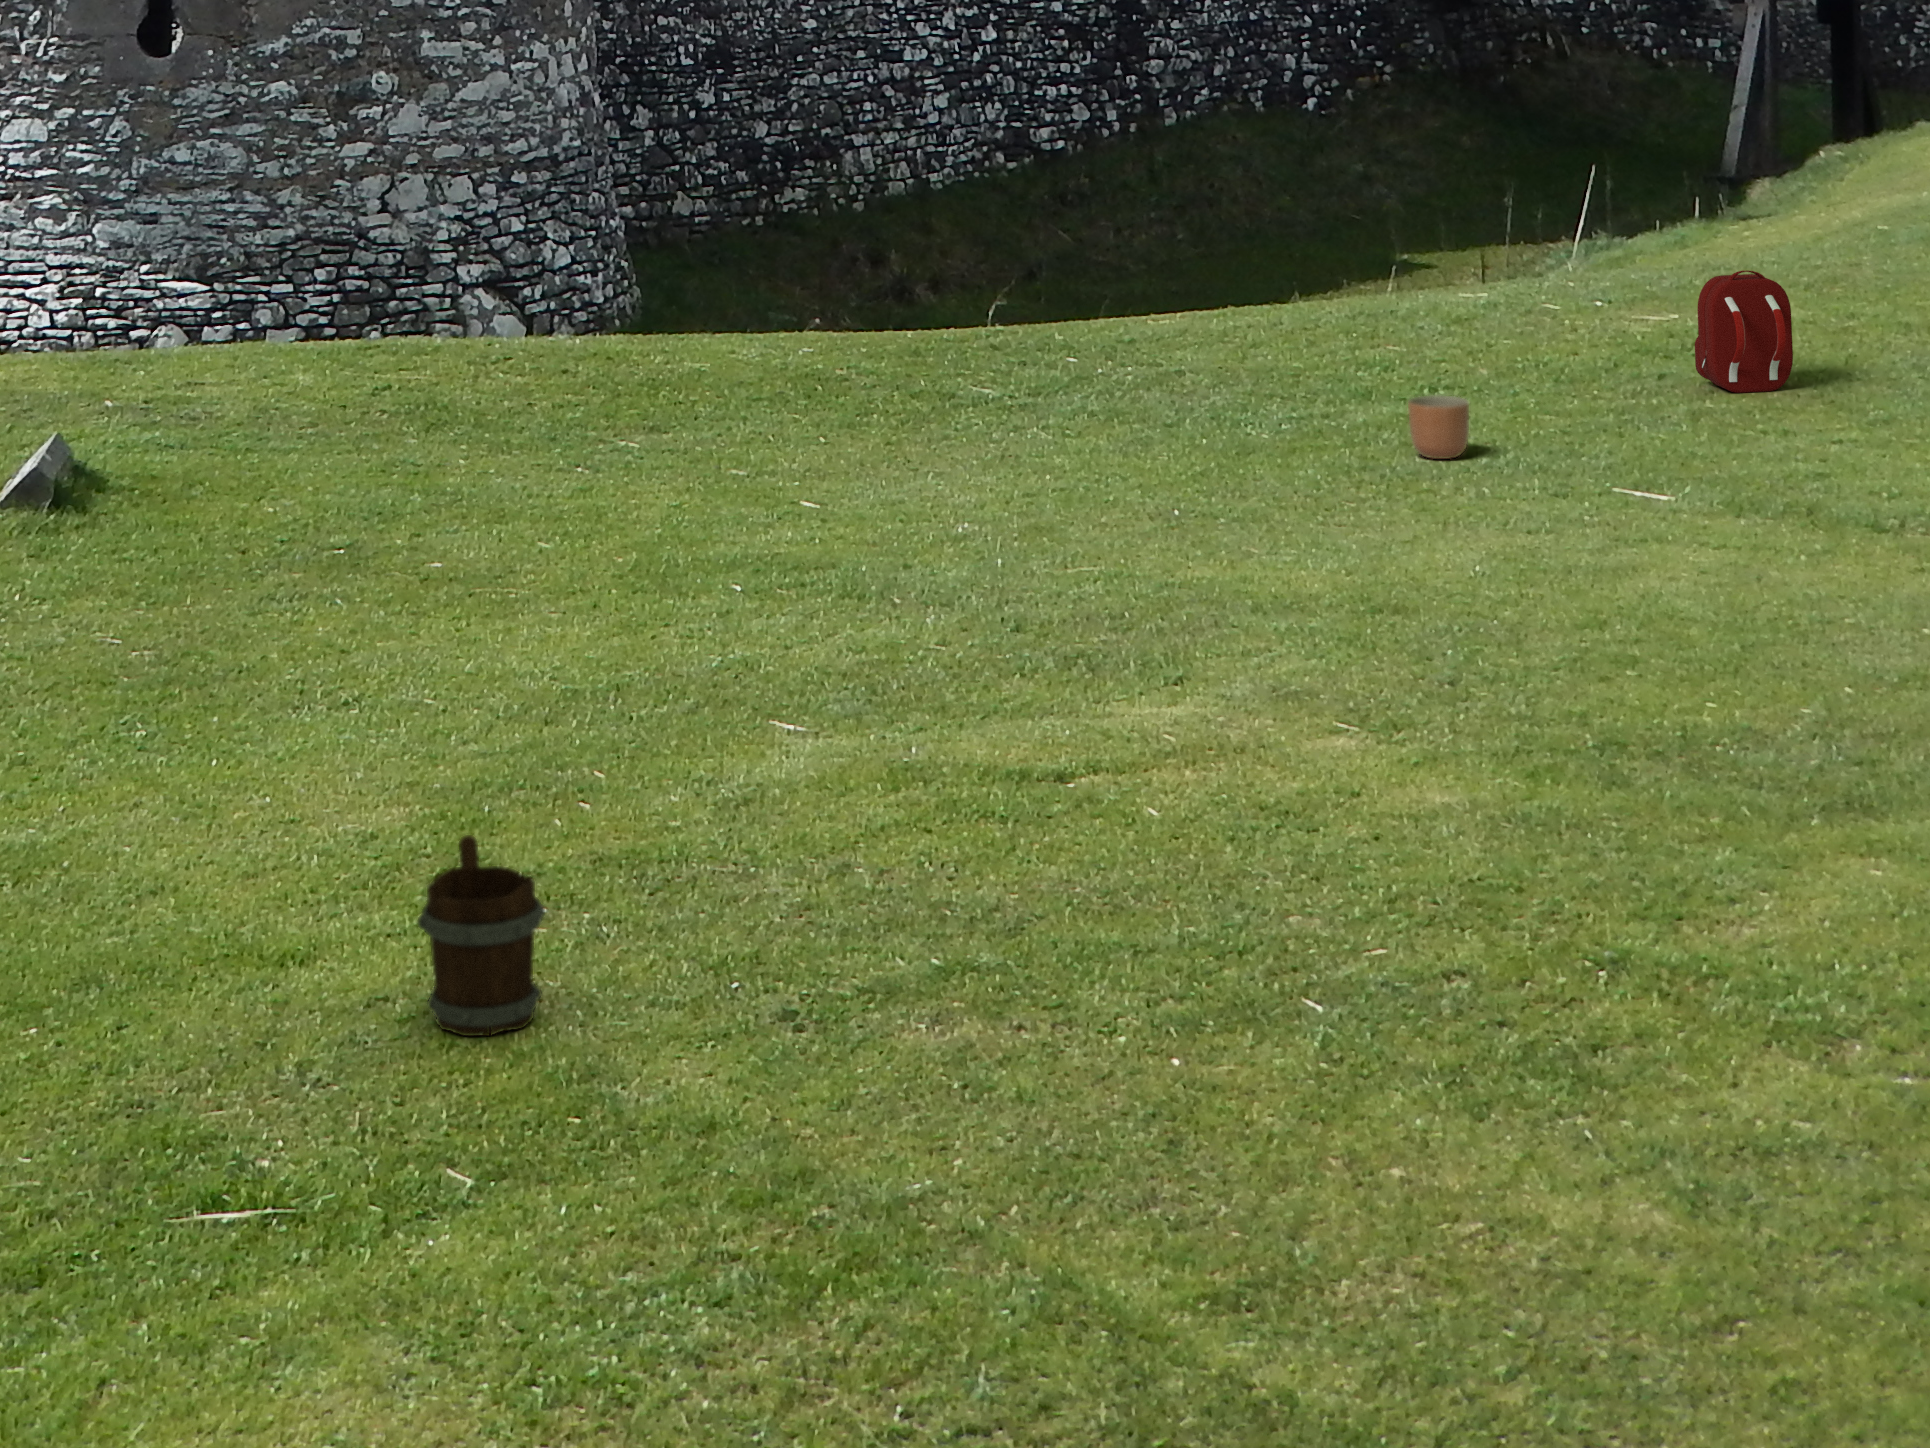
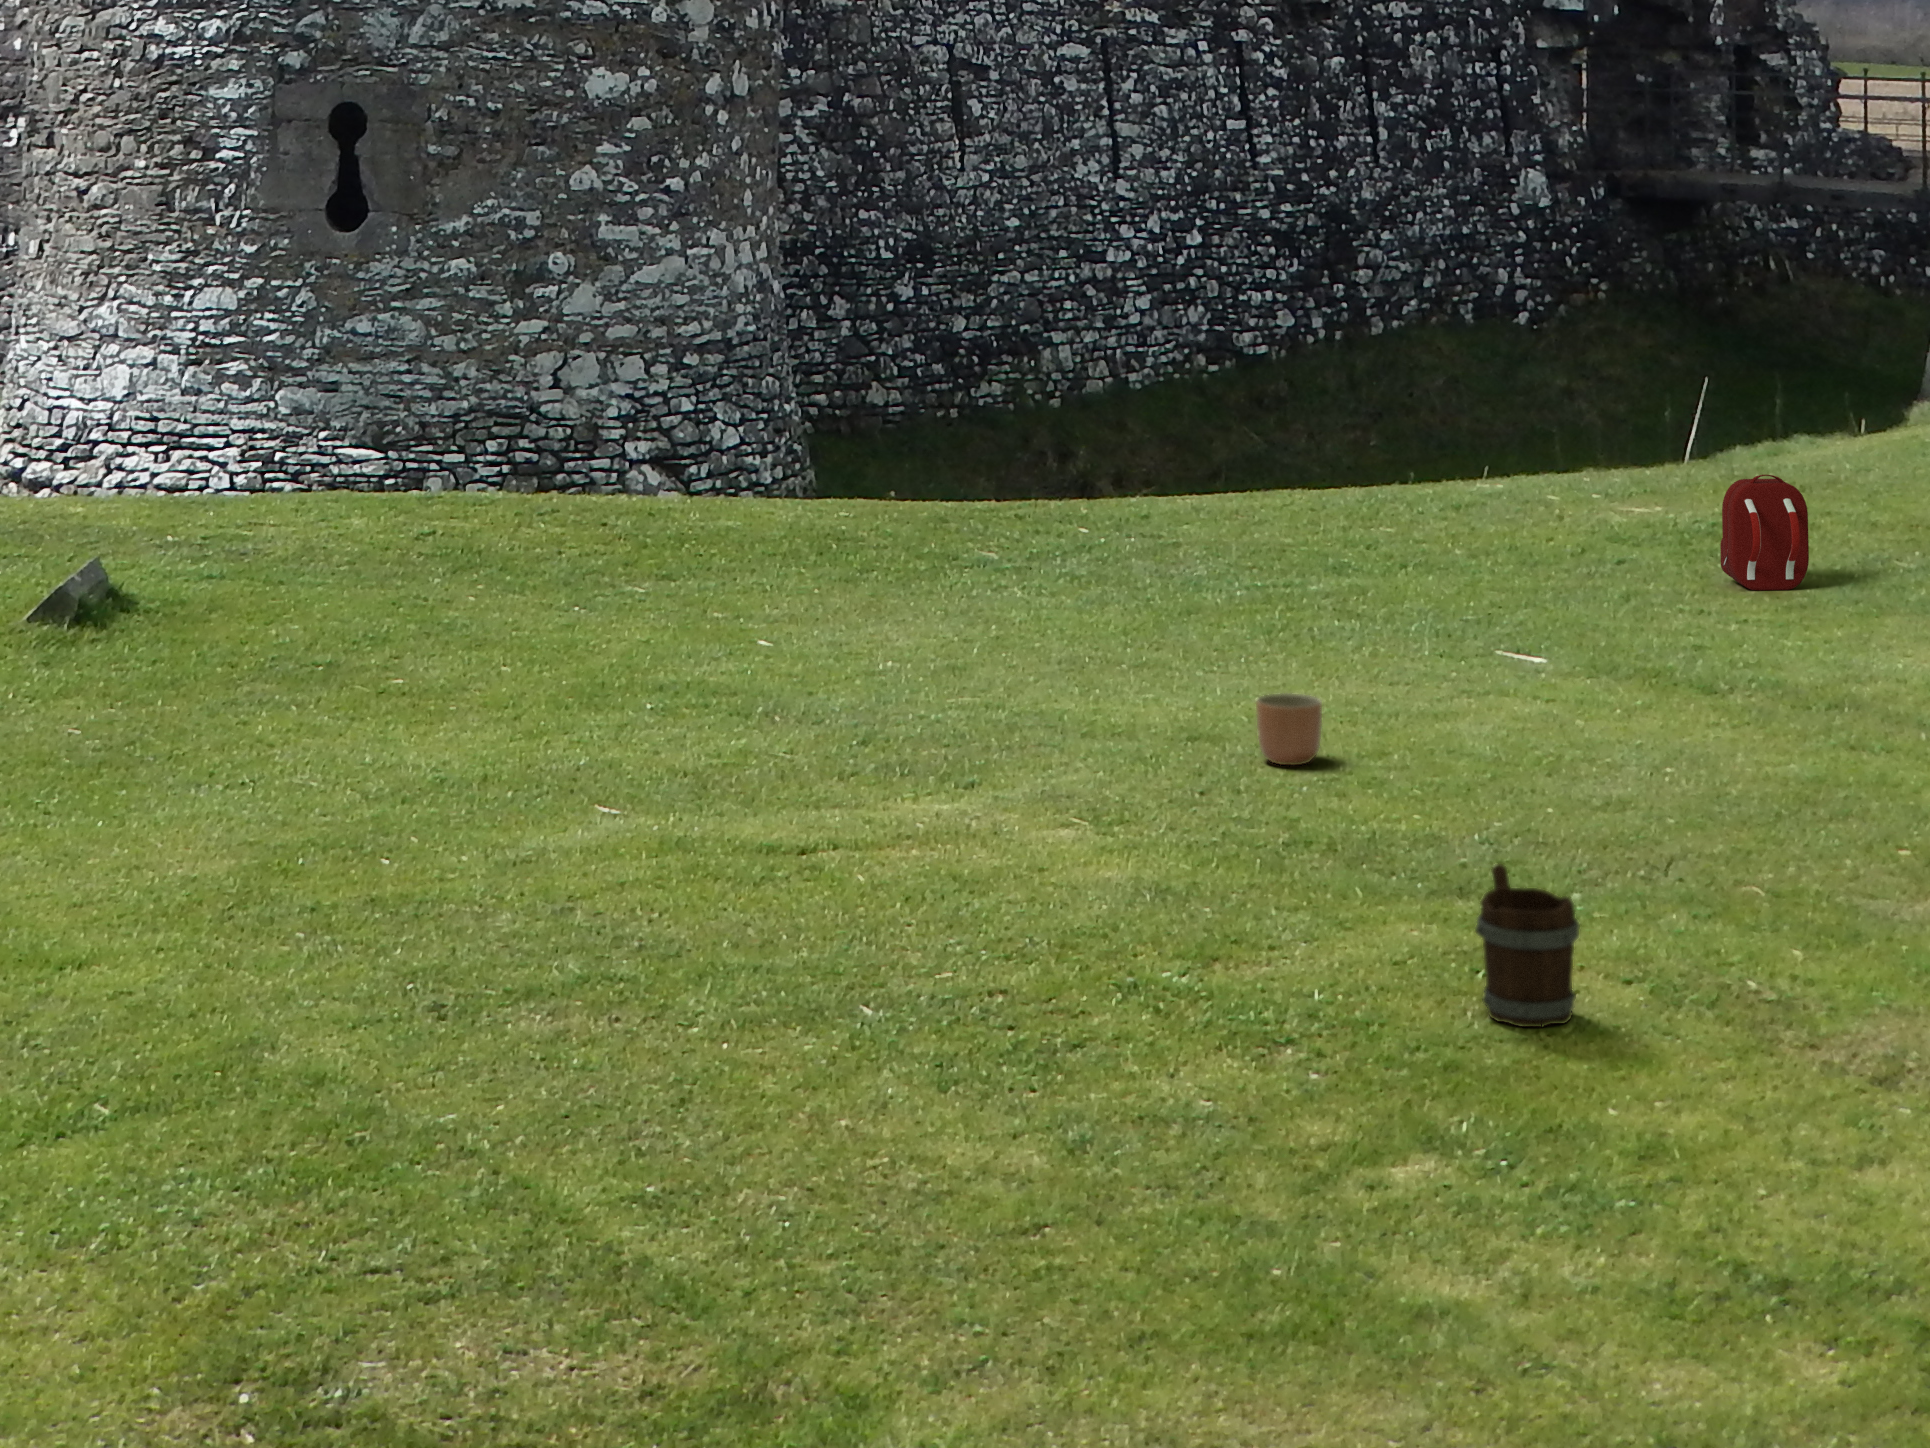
planter: present [1408,395,1469,459] -> present [1256,693,1322,765]
bucket: present [418,835,545,1036] -> present [1476,864,1580,1027]

